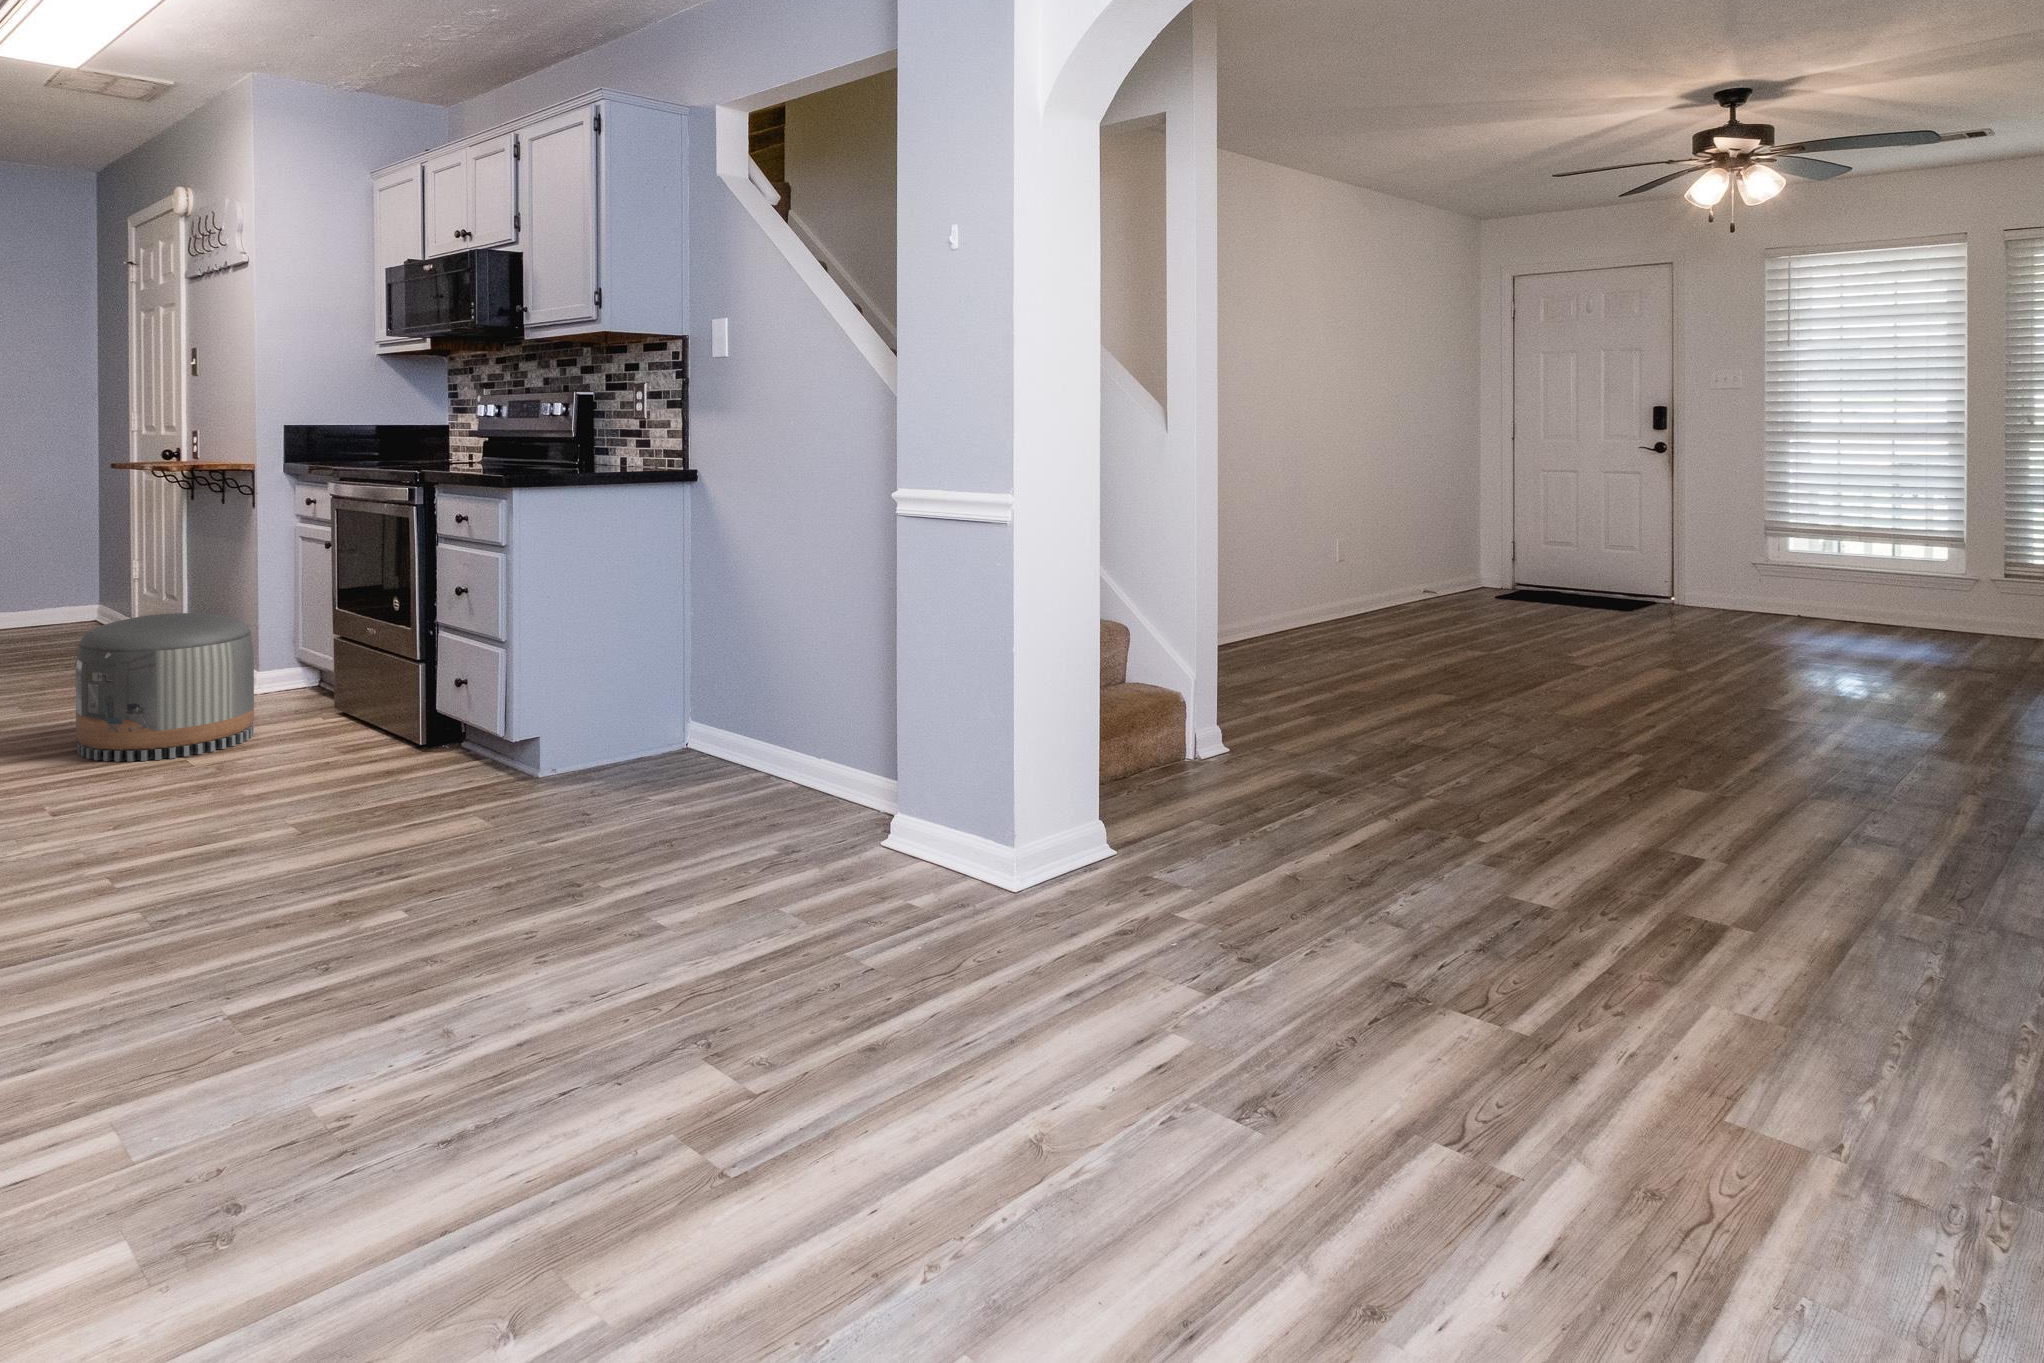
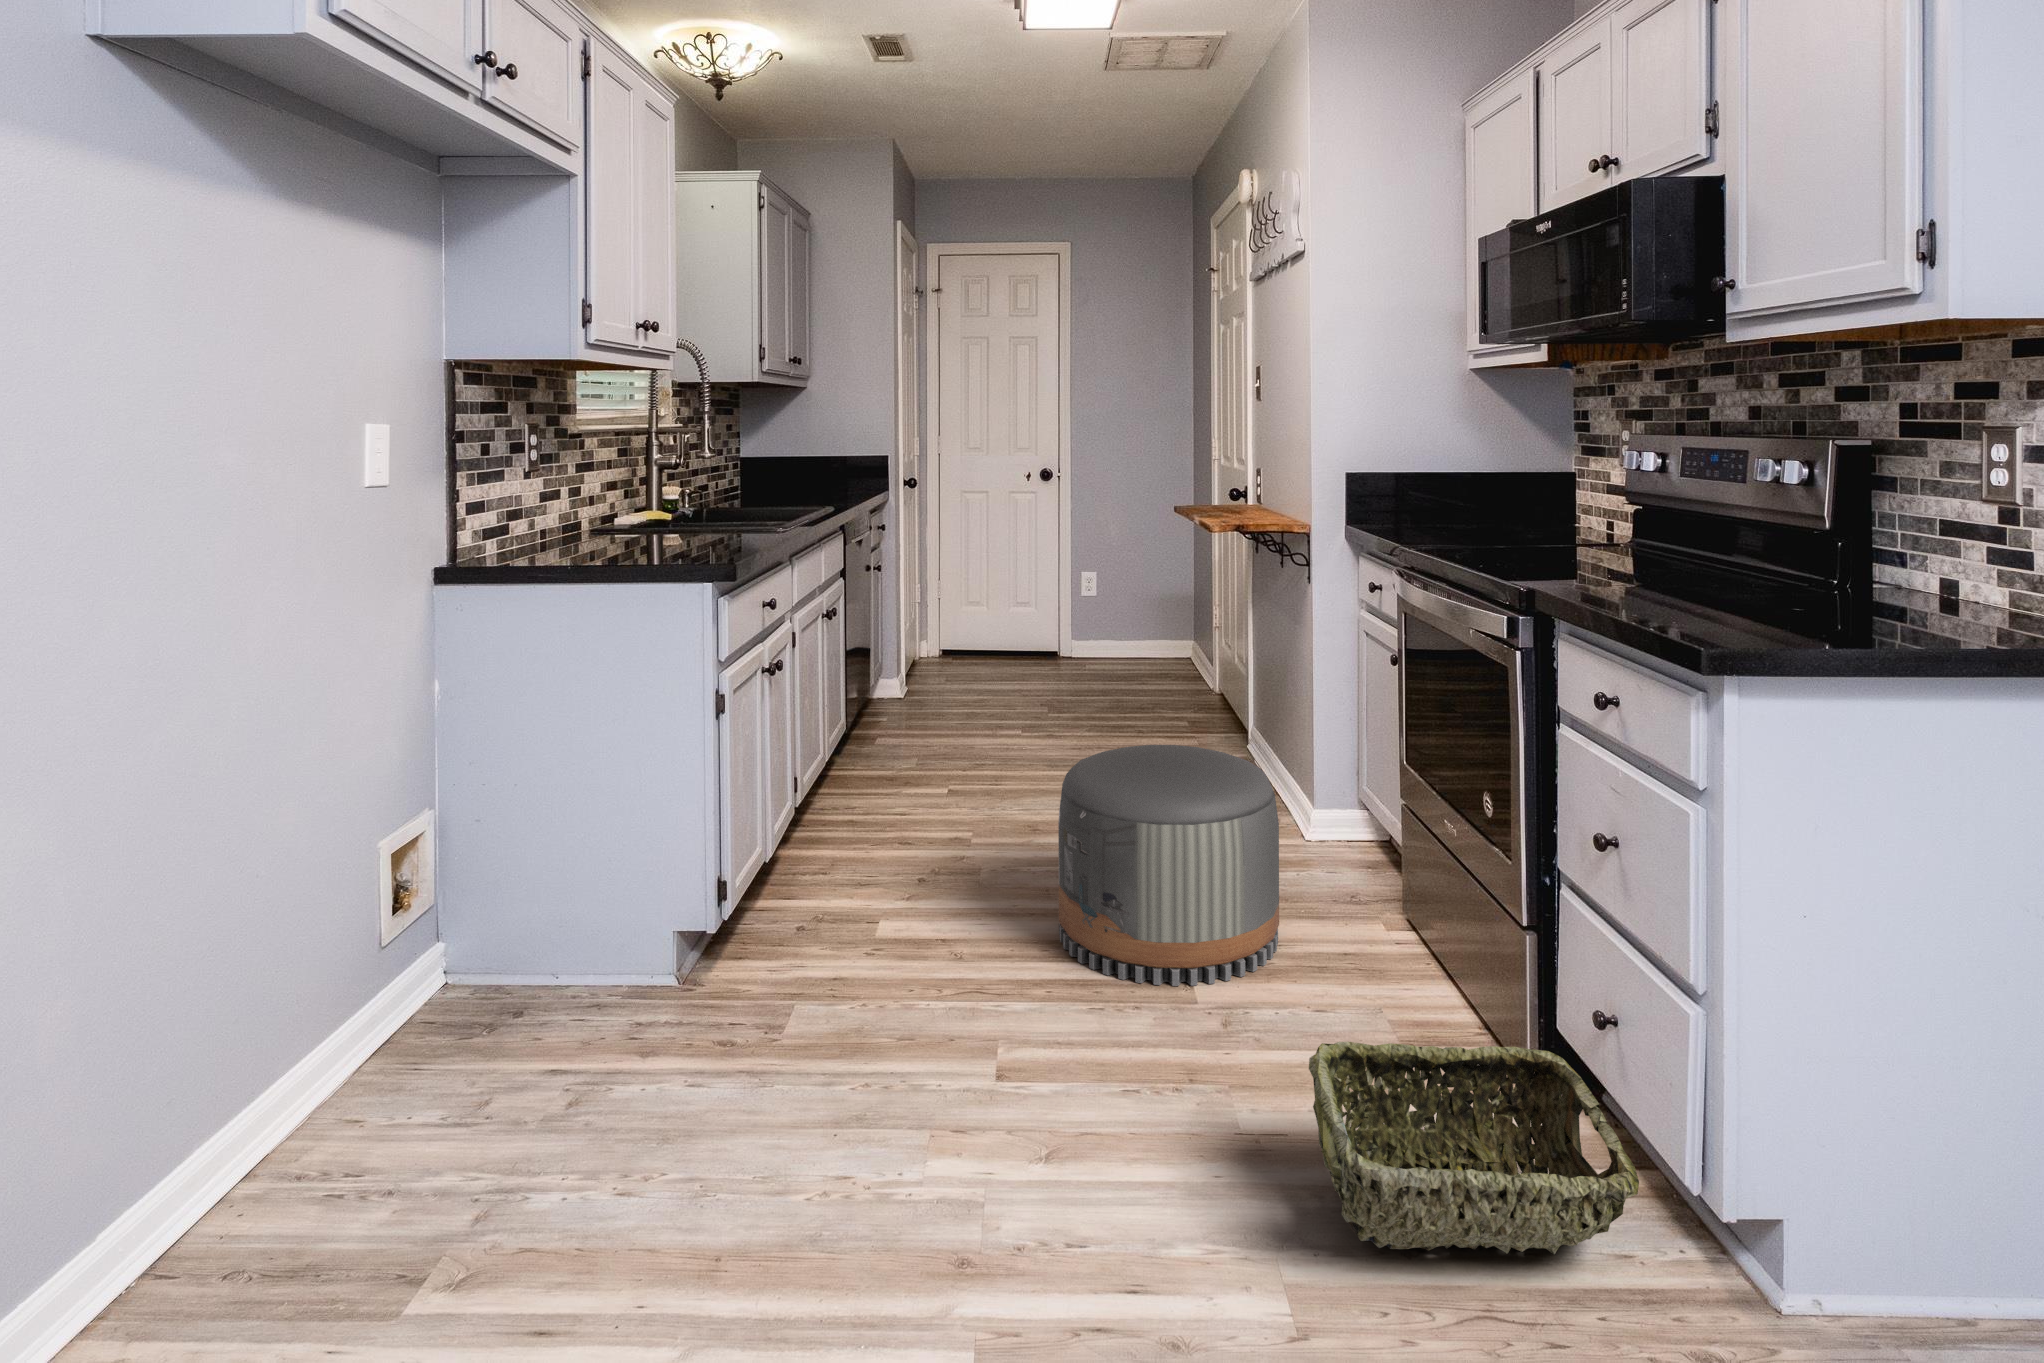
woven basket: none [305,702,477,795] -> present [1309,1042,1639,1254]

